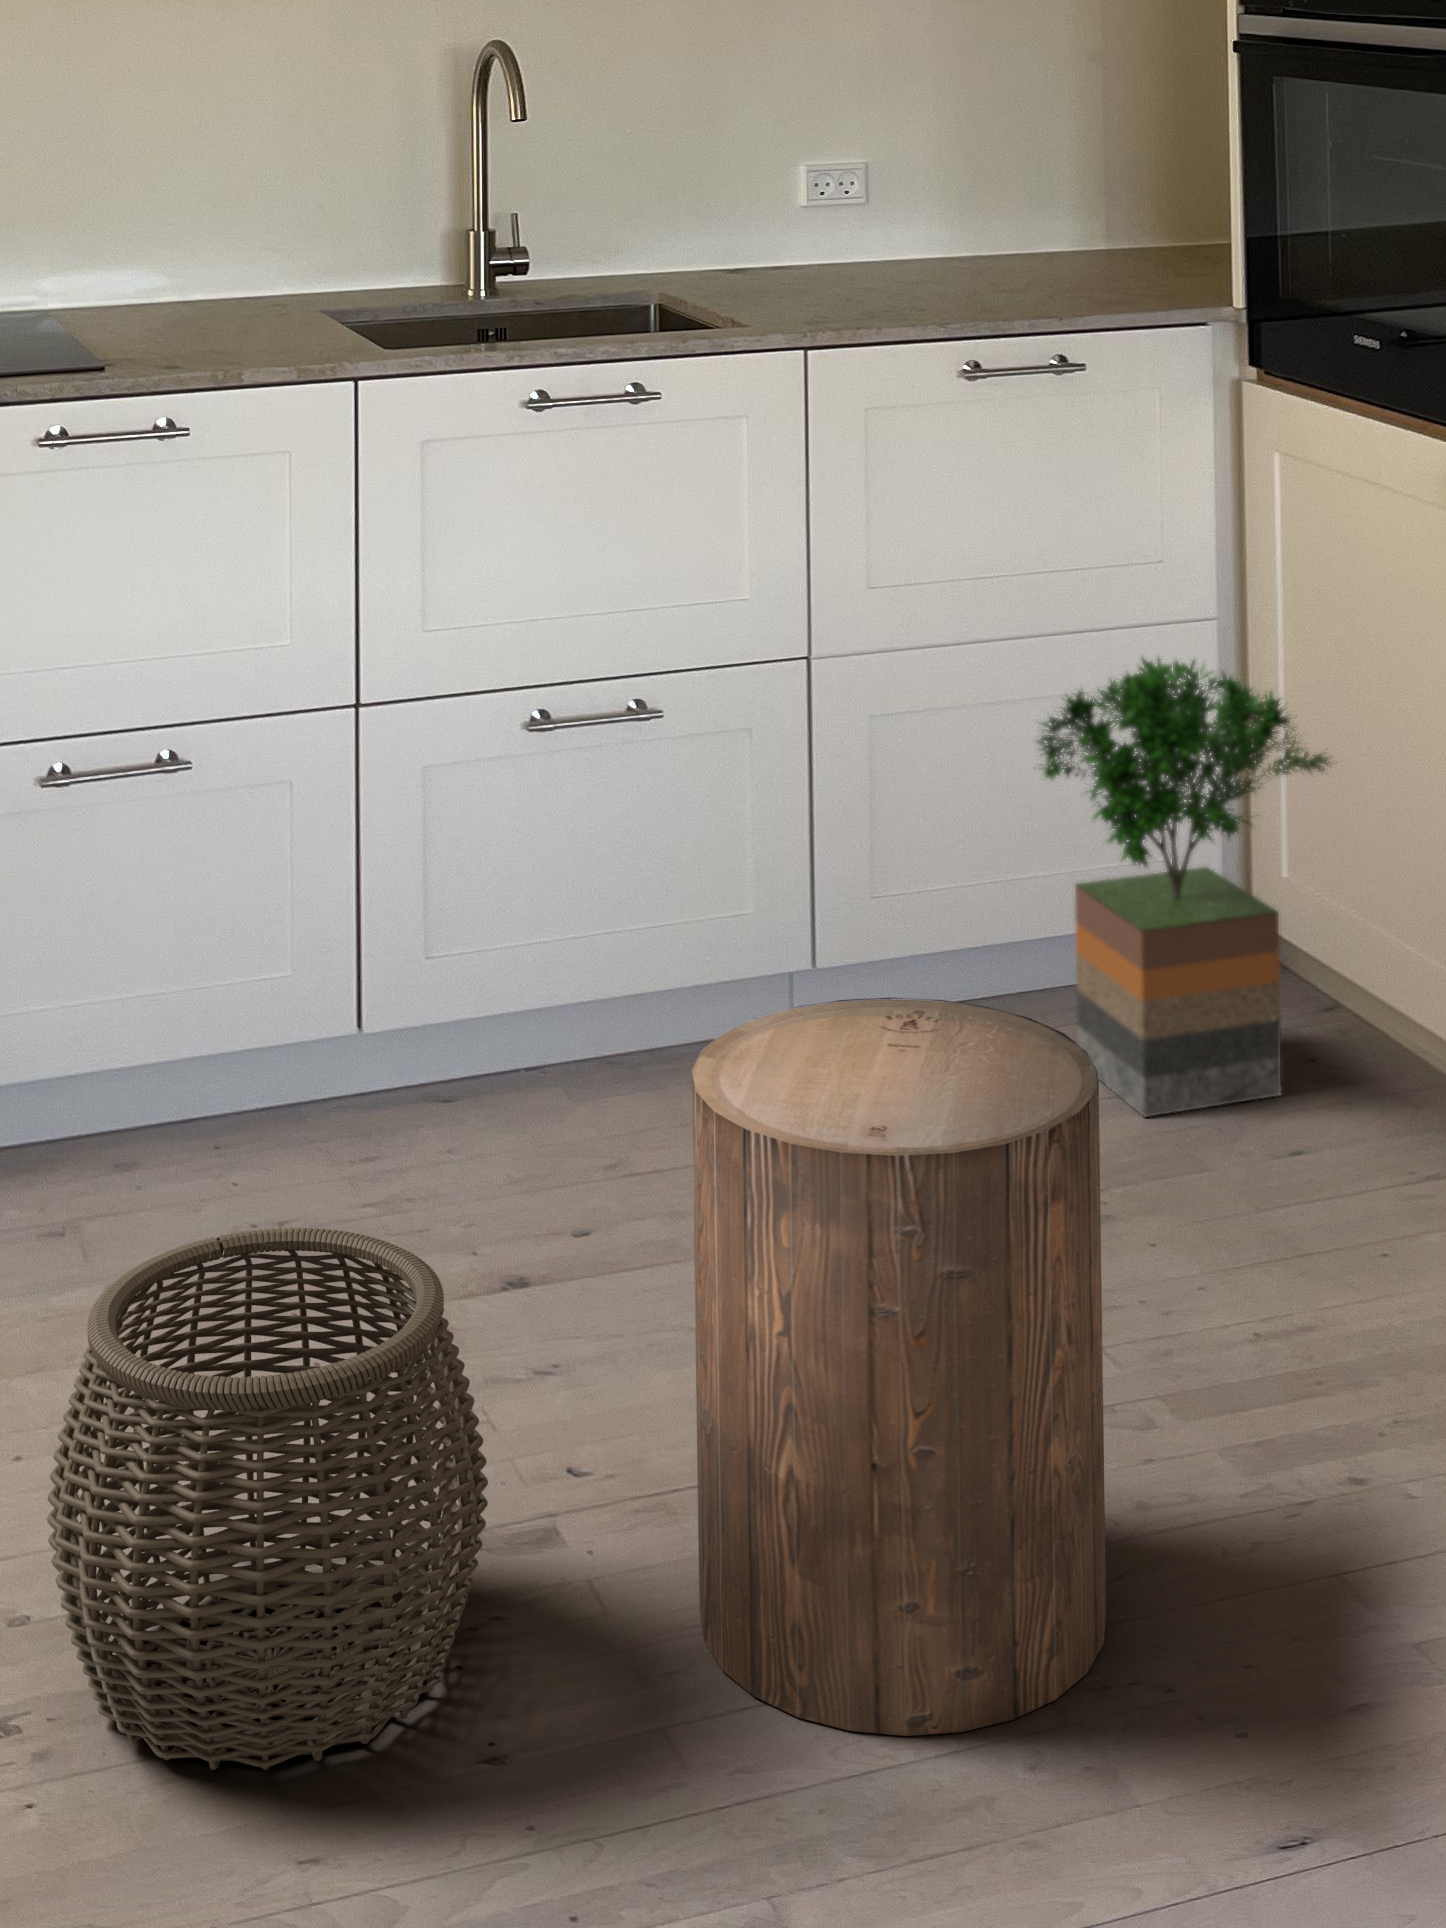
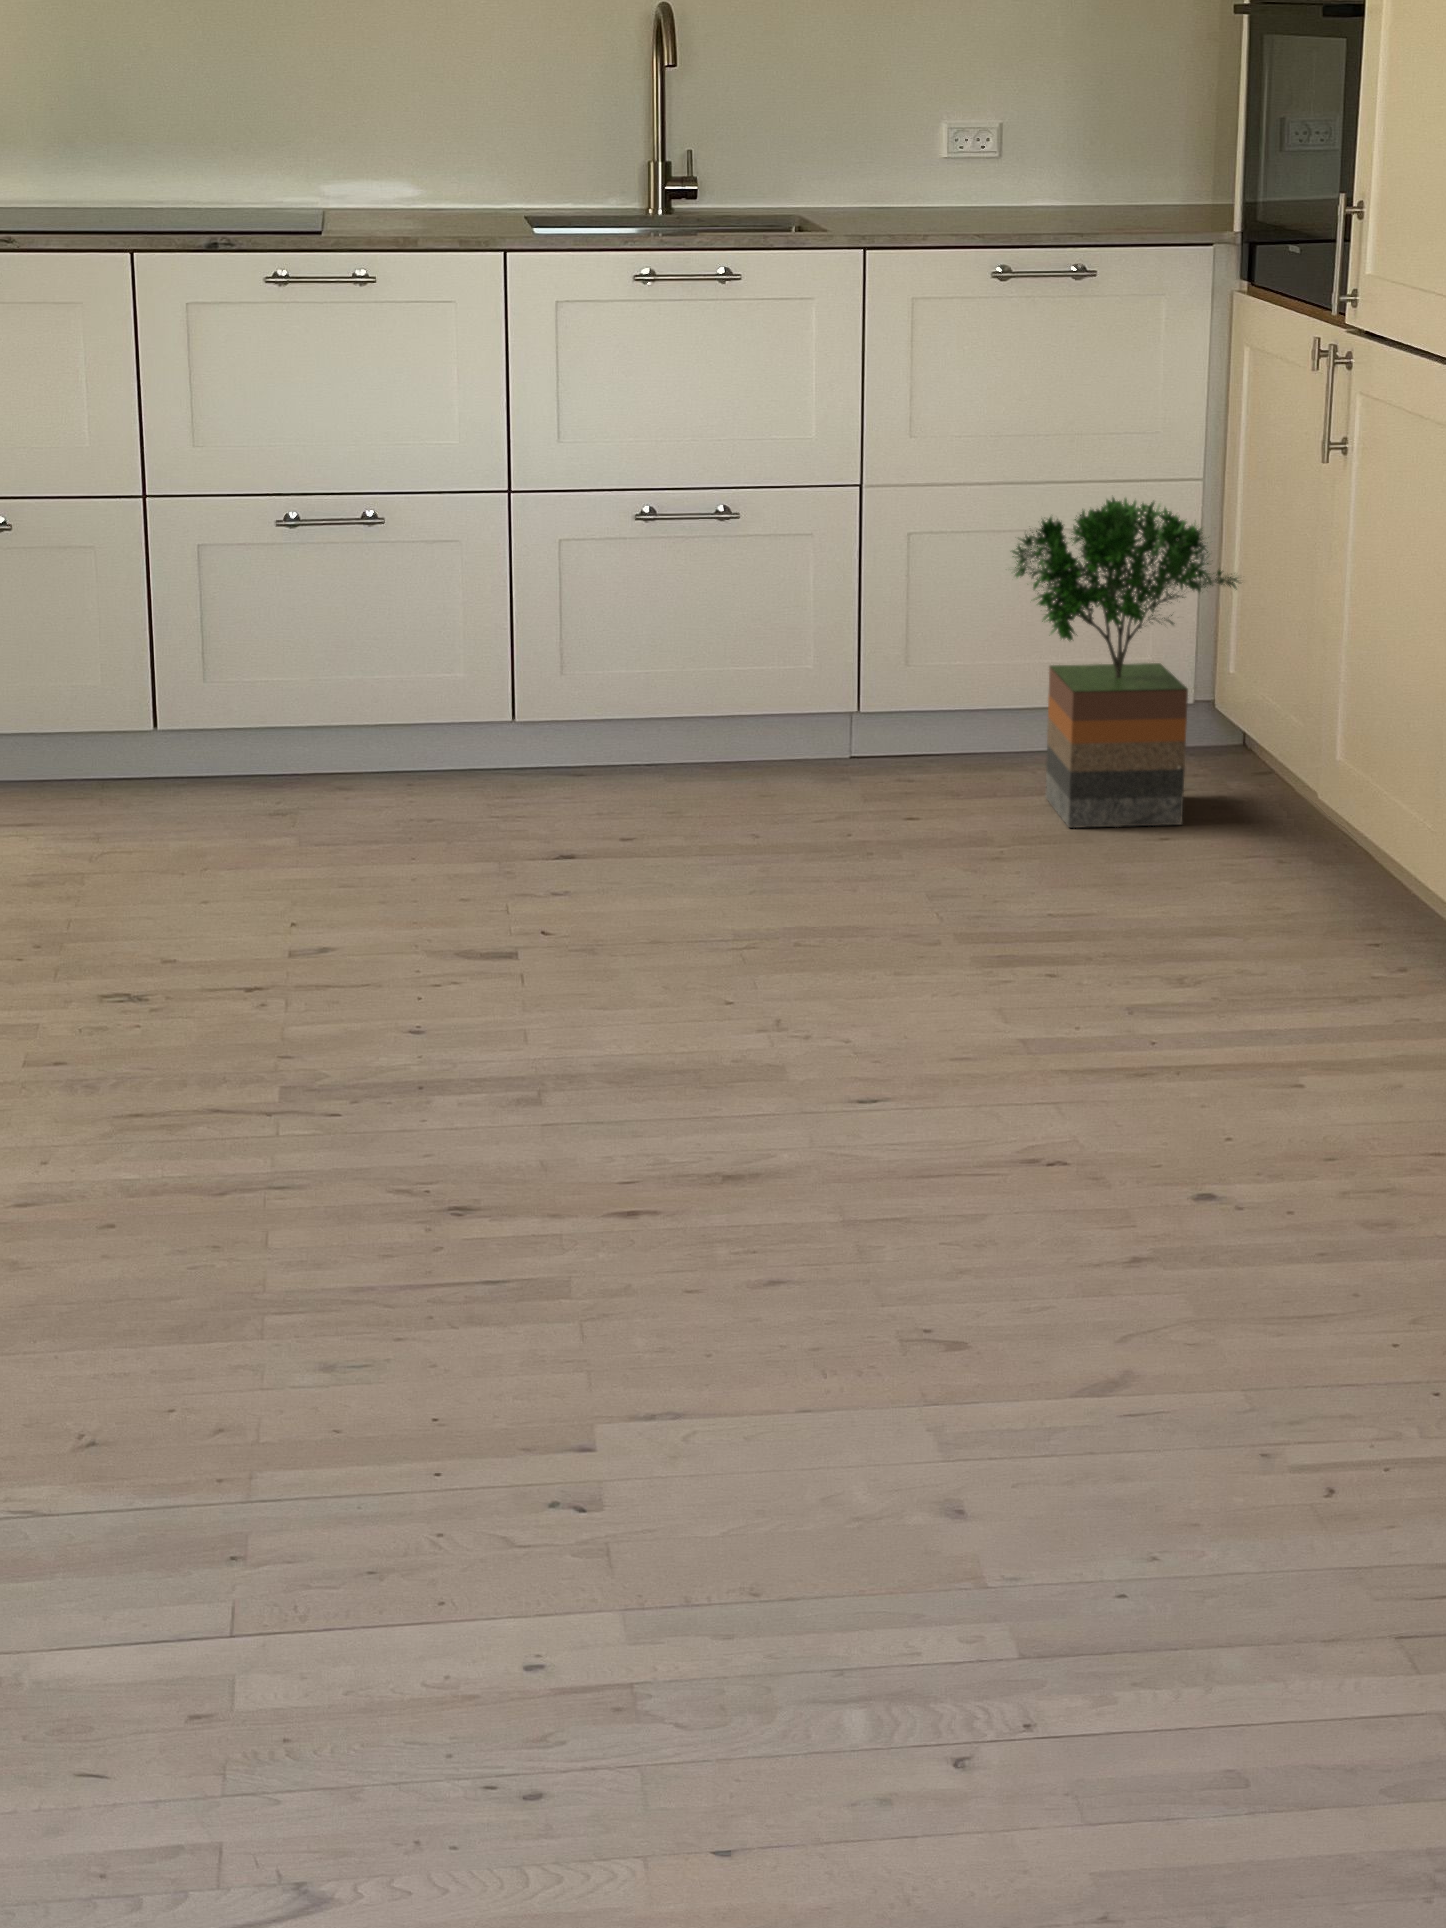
stool: present [692,998,1106,1736] -> none [562,646,838,1071]
woven basket: present [47,1228,488,1771] -> none [153,757,432,1044]

